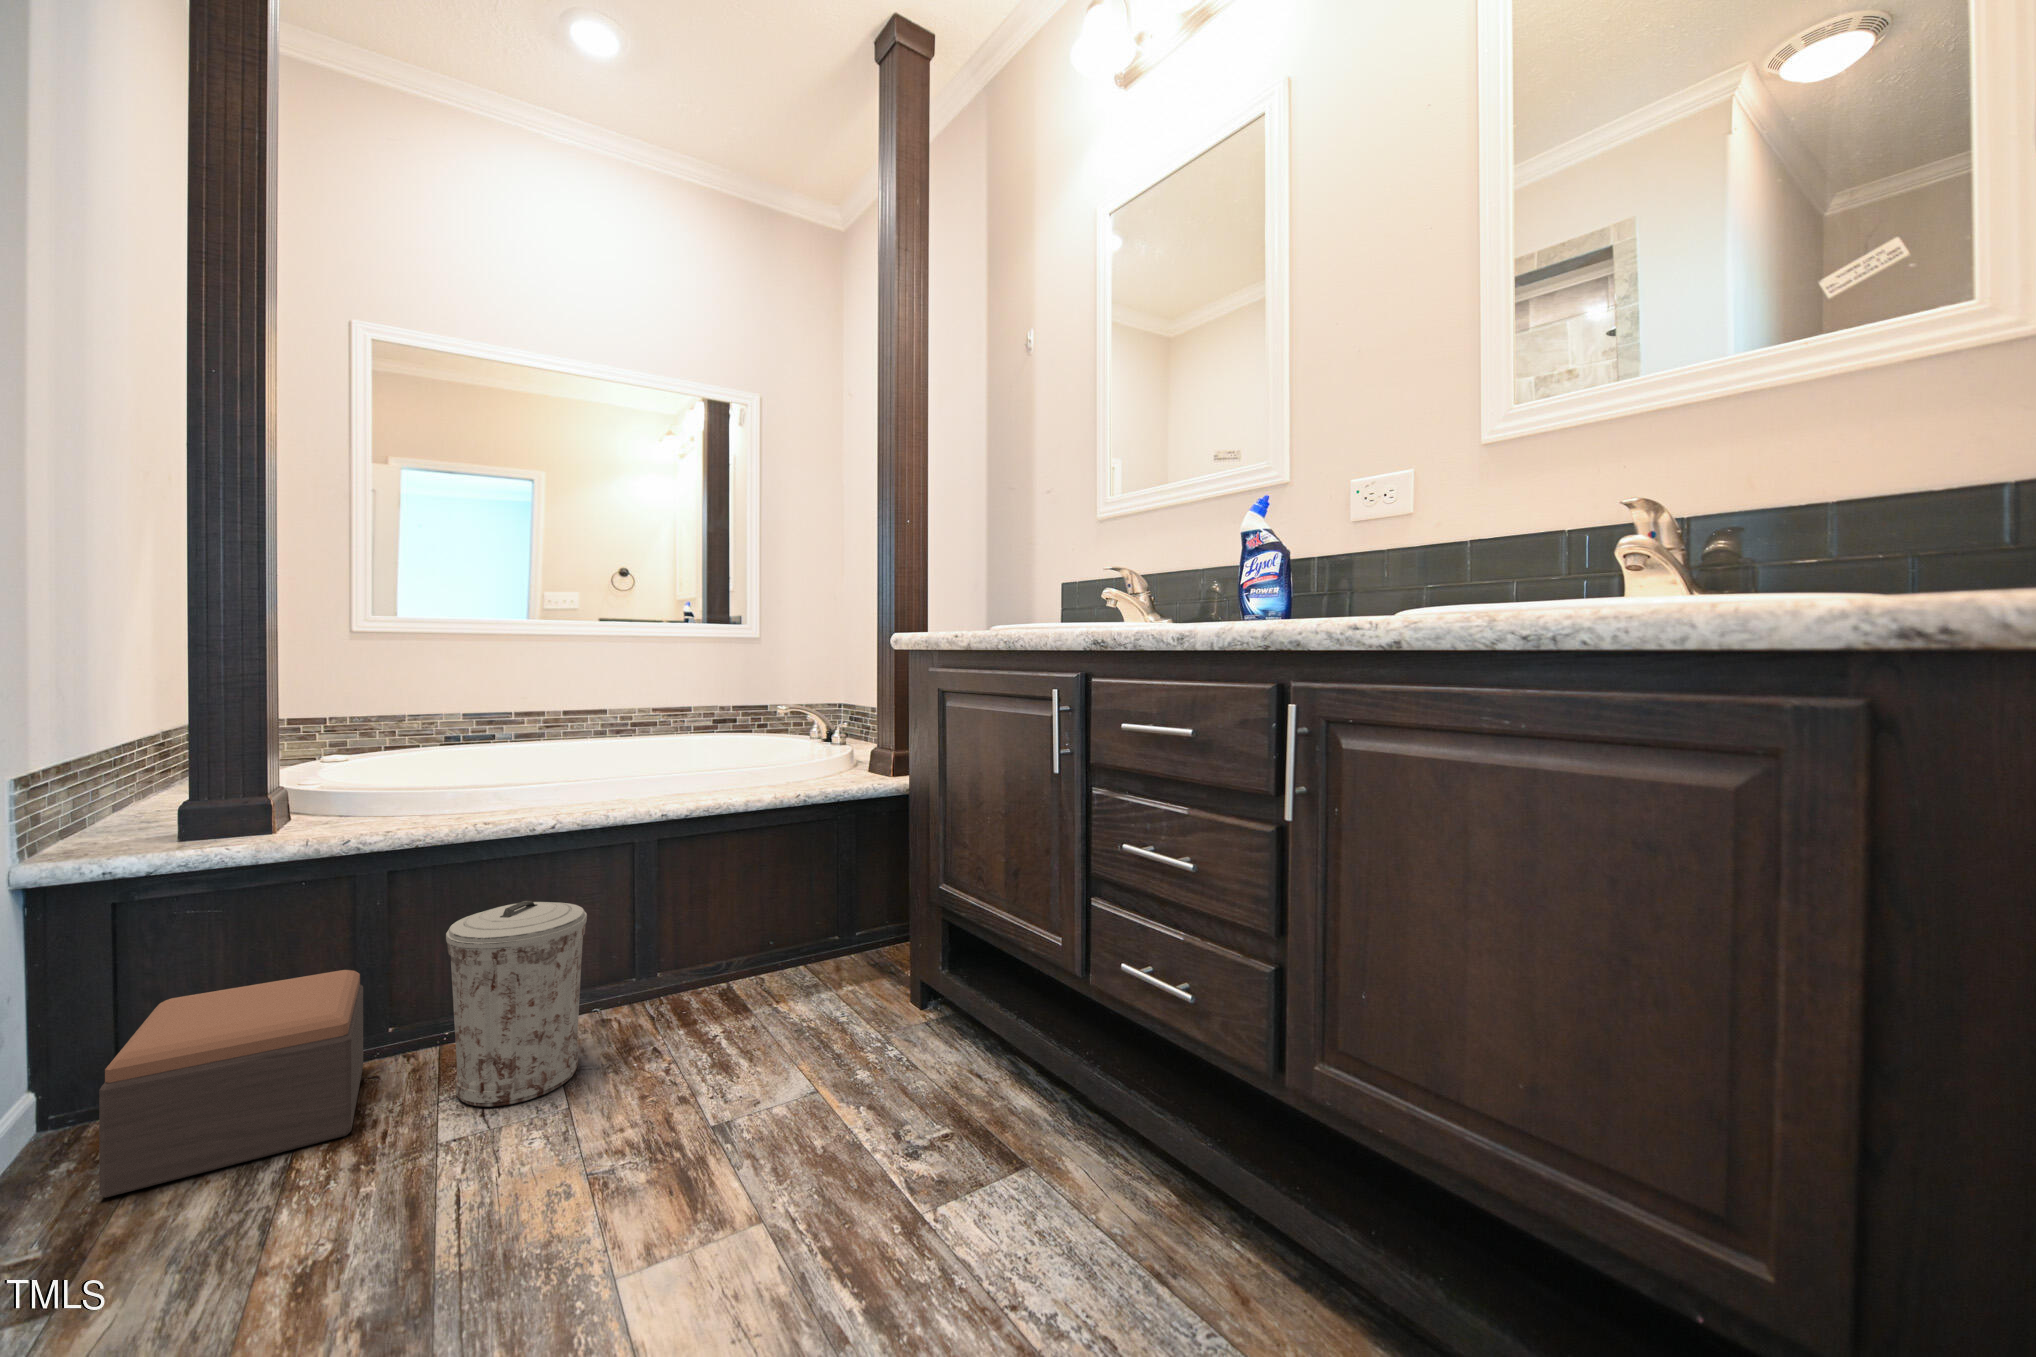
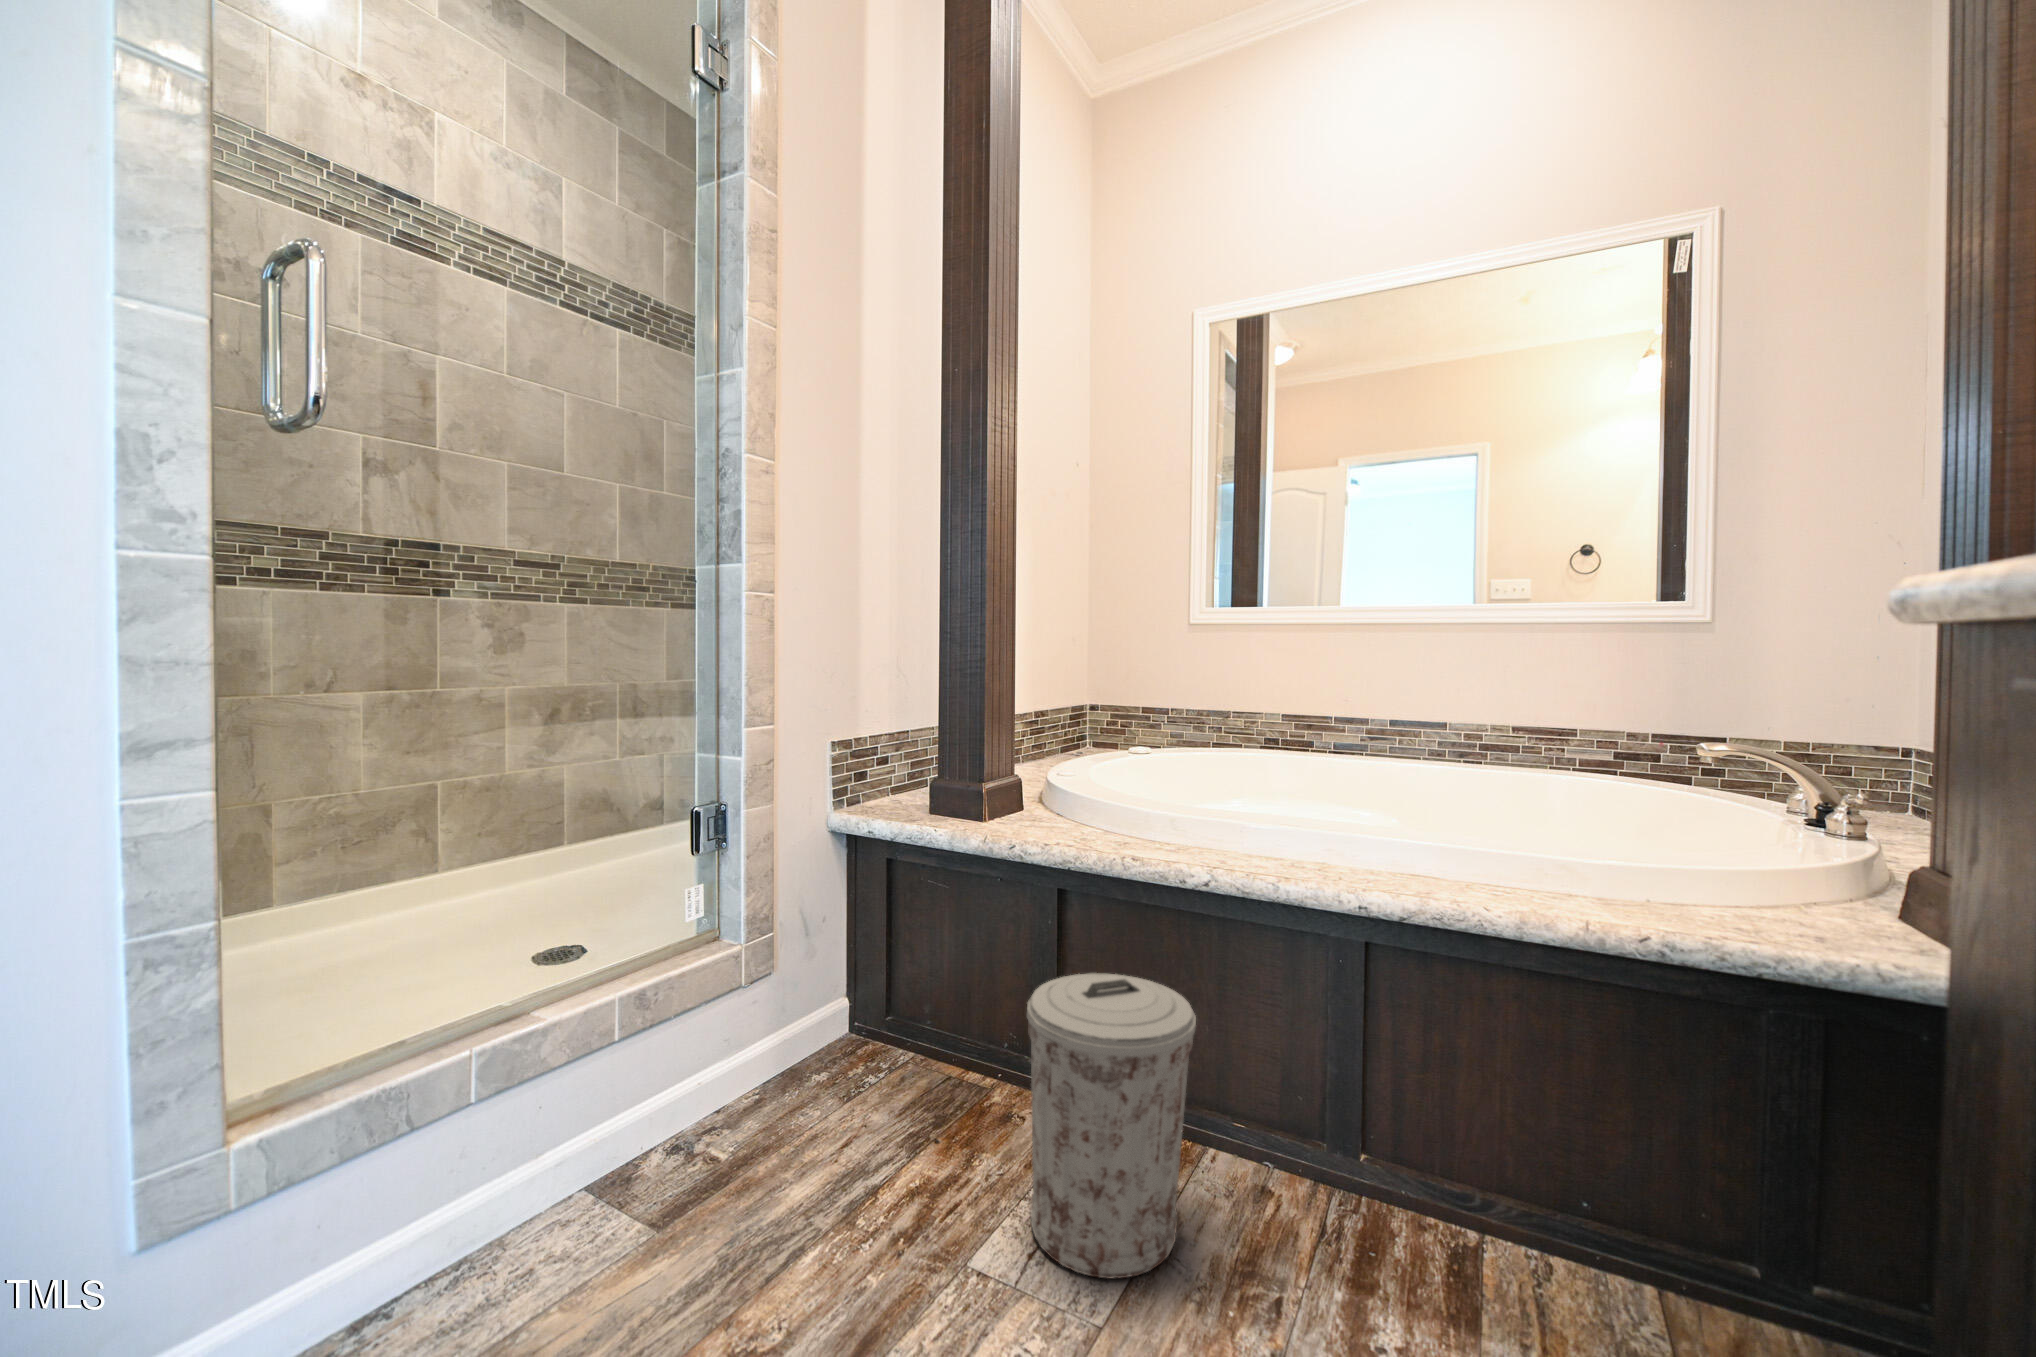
footstool: present [99,970,363,1198] -> none [785,960,1026,1188]

